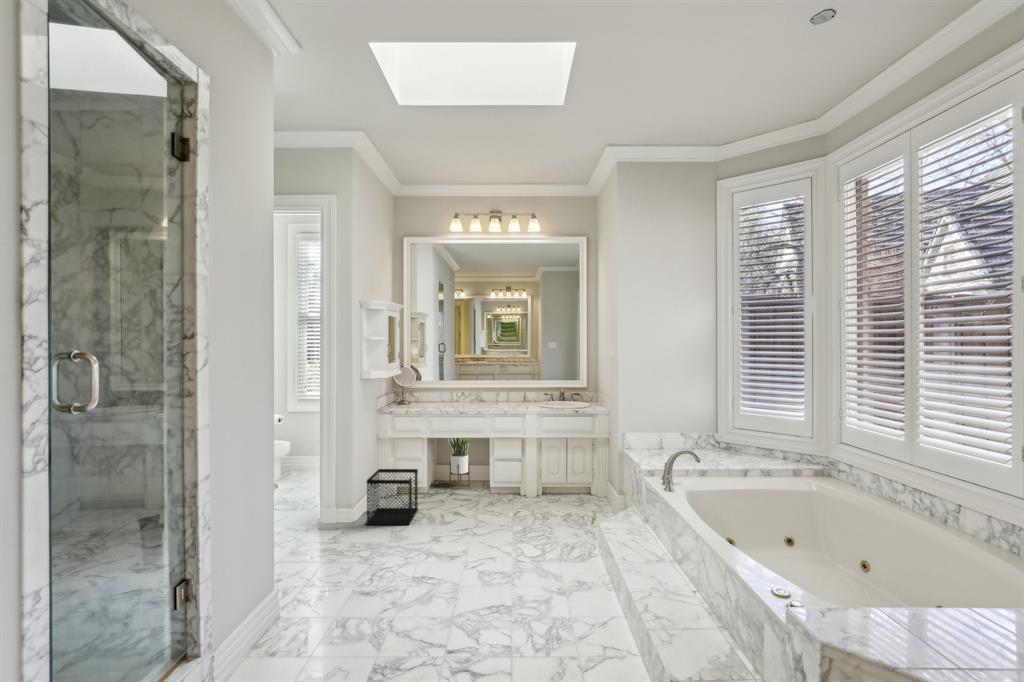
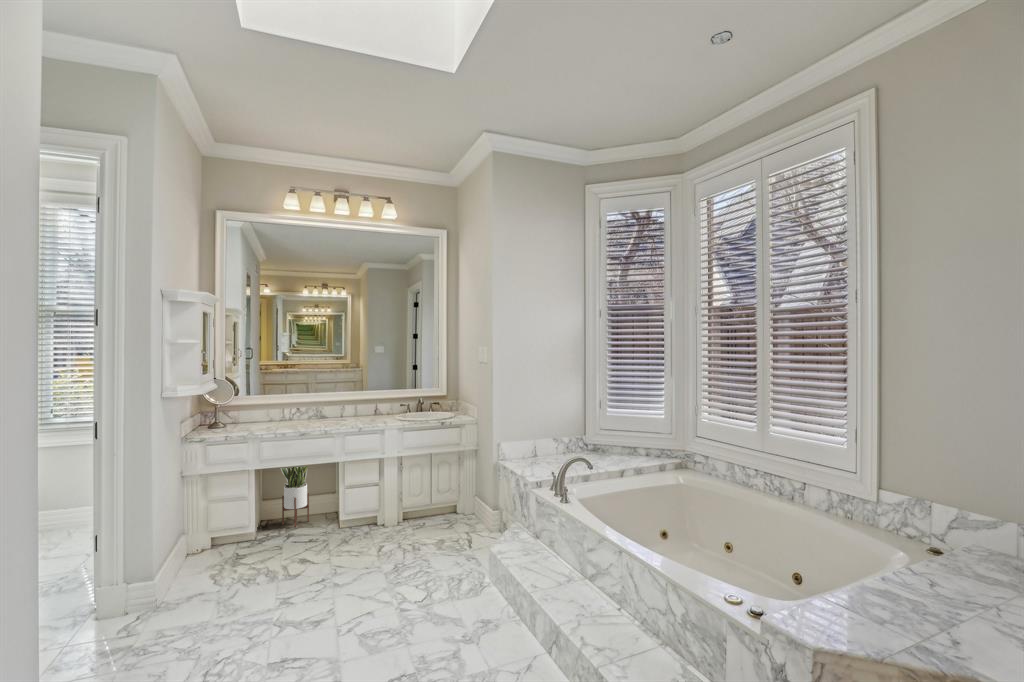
wastebasket: present [366,469,418,525] -> none [175,512,248,599]

